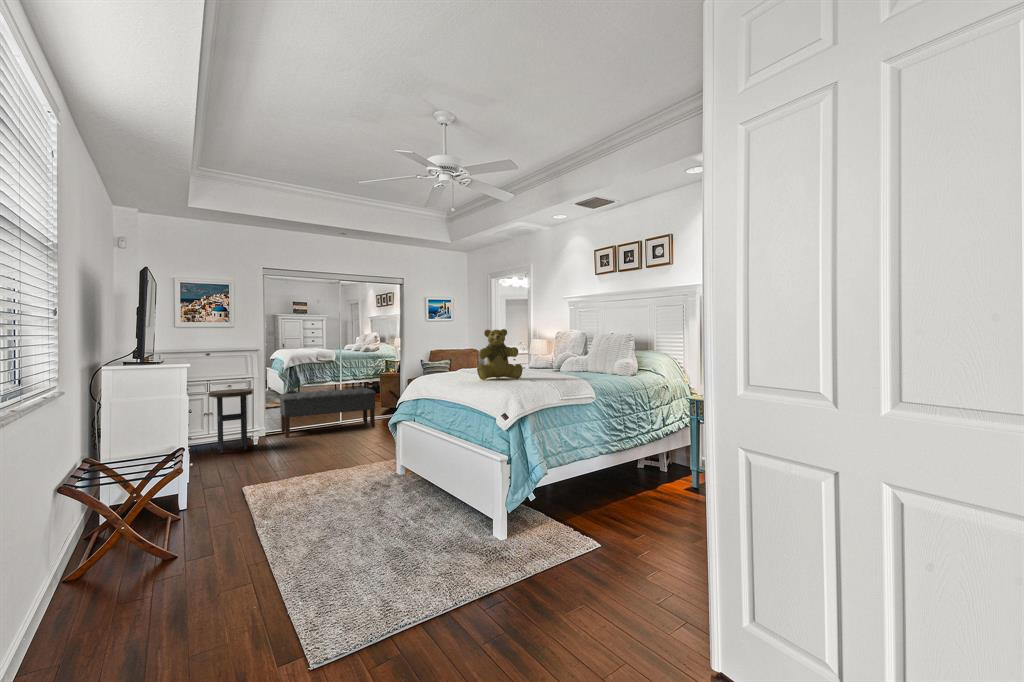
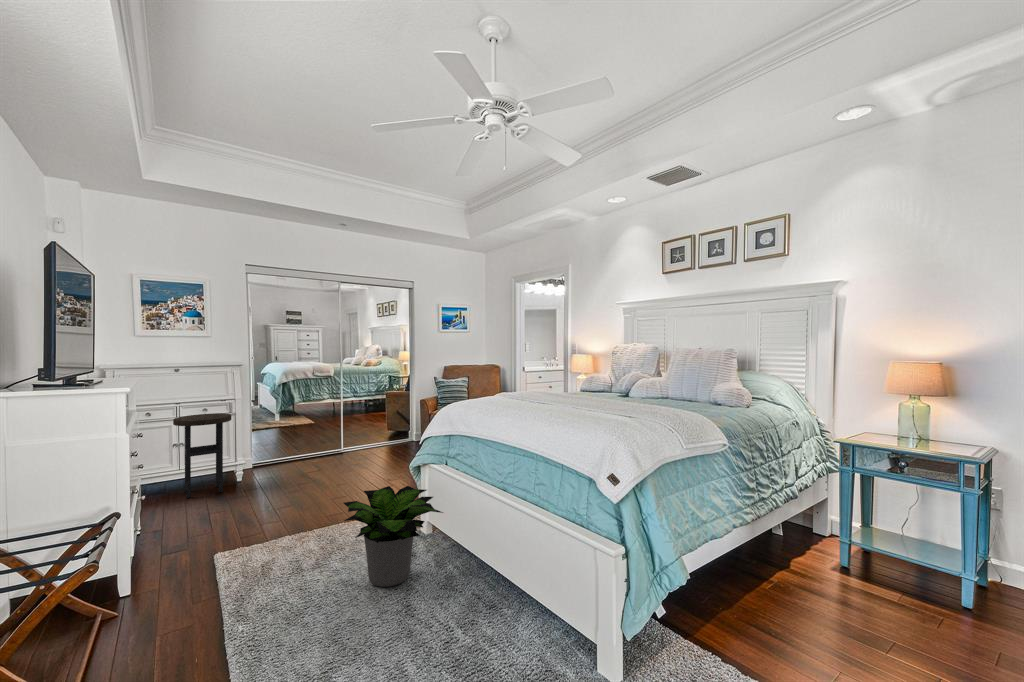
teddy bear: present [477,329,523,380] -> none [550,341,615,416]
bench: present [279,388,376,437] -> none [267,408,384,472]
potted plant: none [339,434,411,498] -> present [344,486,443,587]

